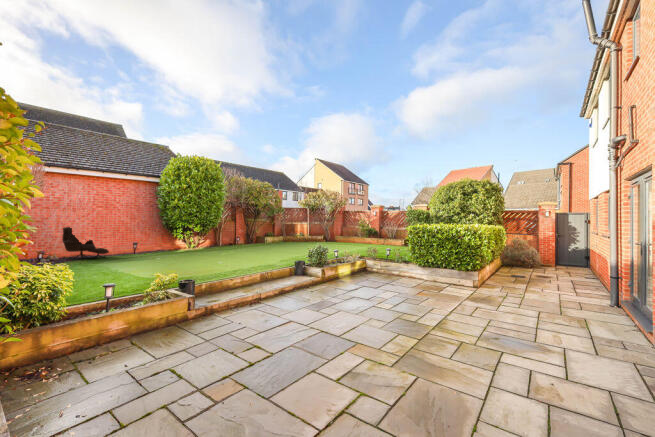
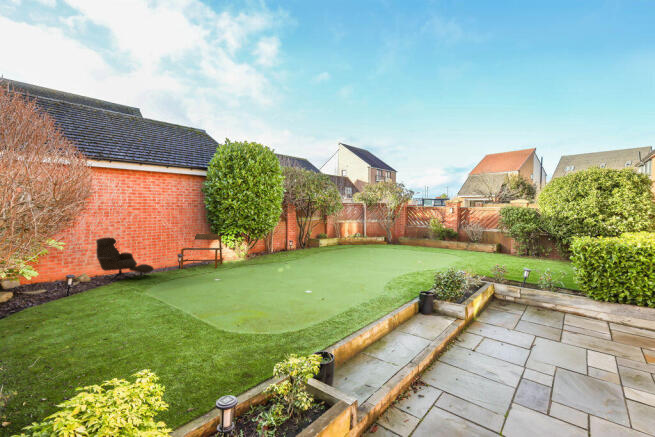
bench: none [134,227,172,254] -> present [180,234,223,268]

